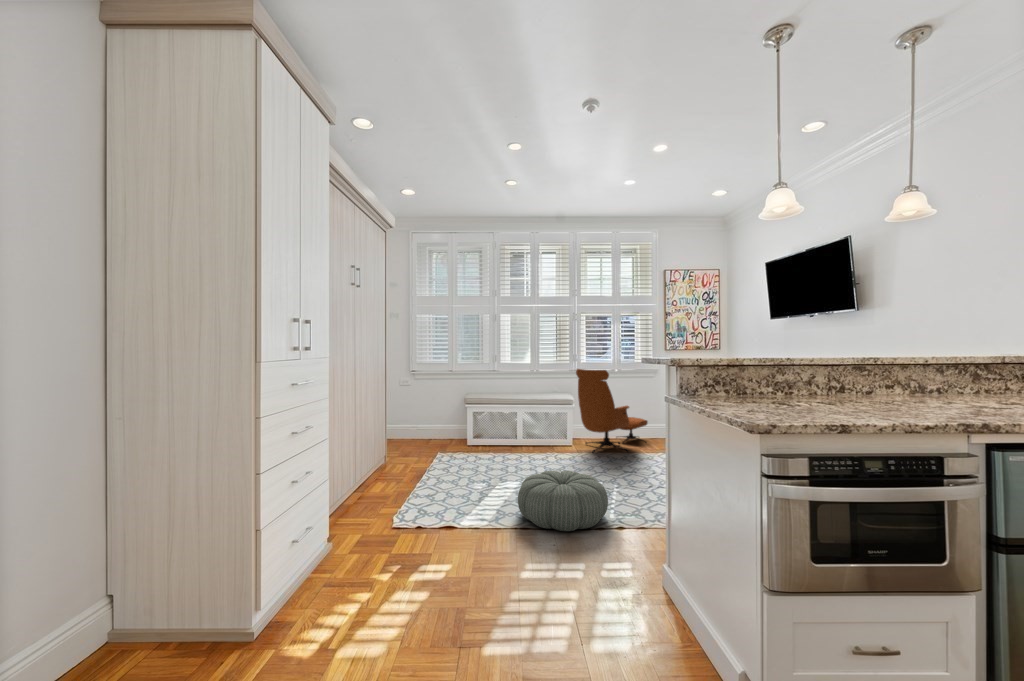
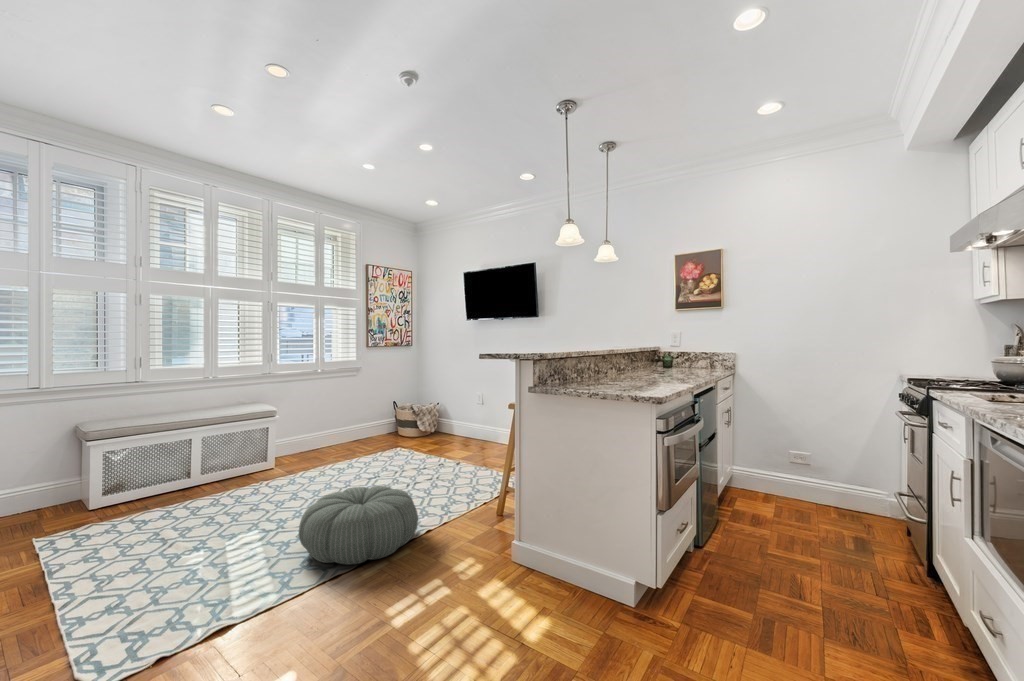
lounge chair: present [576,369,648,453] -> none [286,369,358,470]

